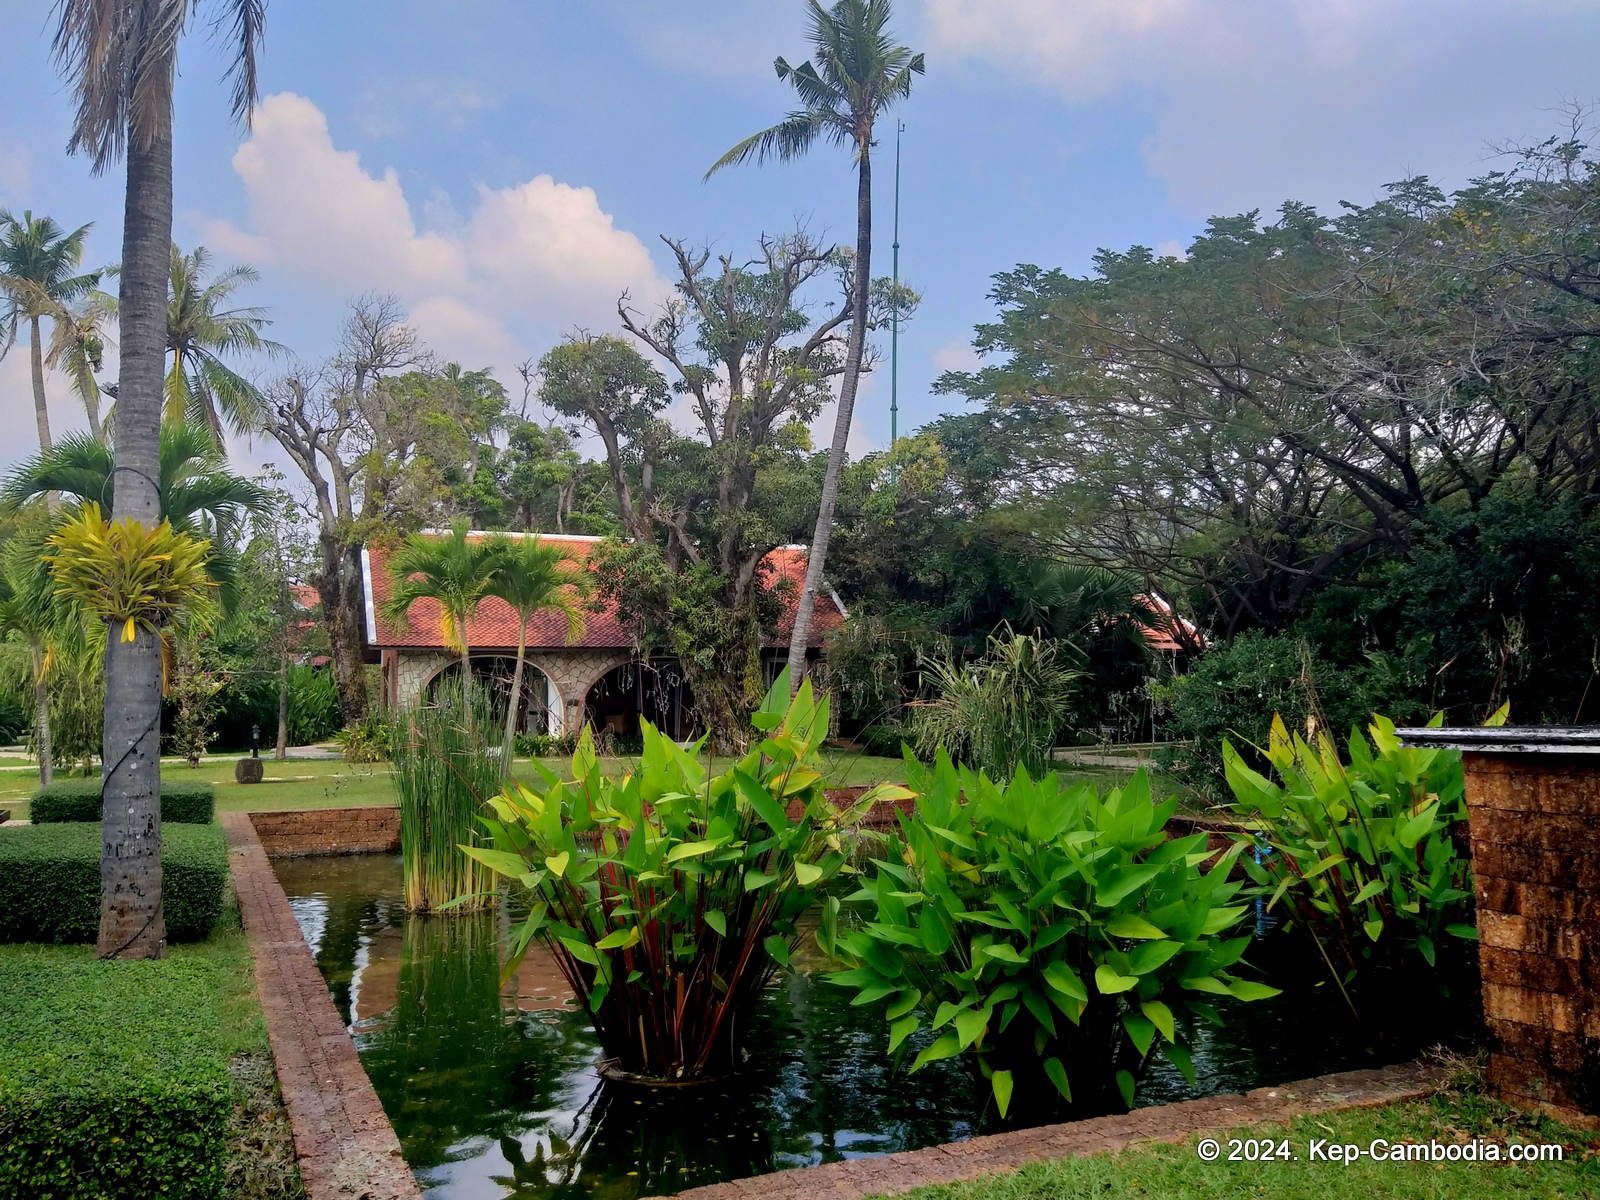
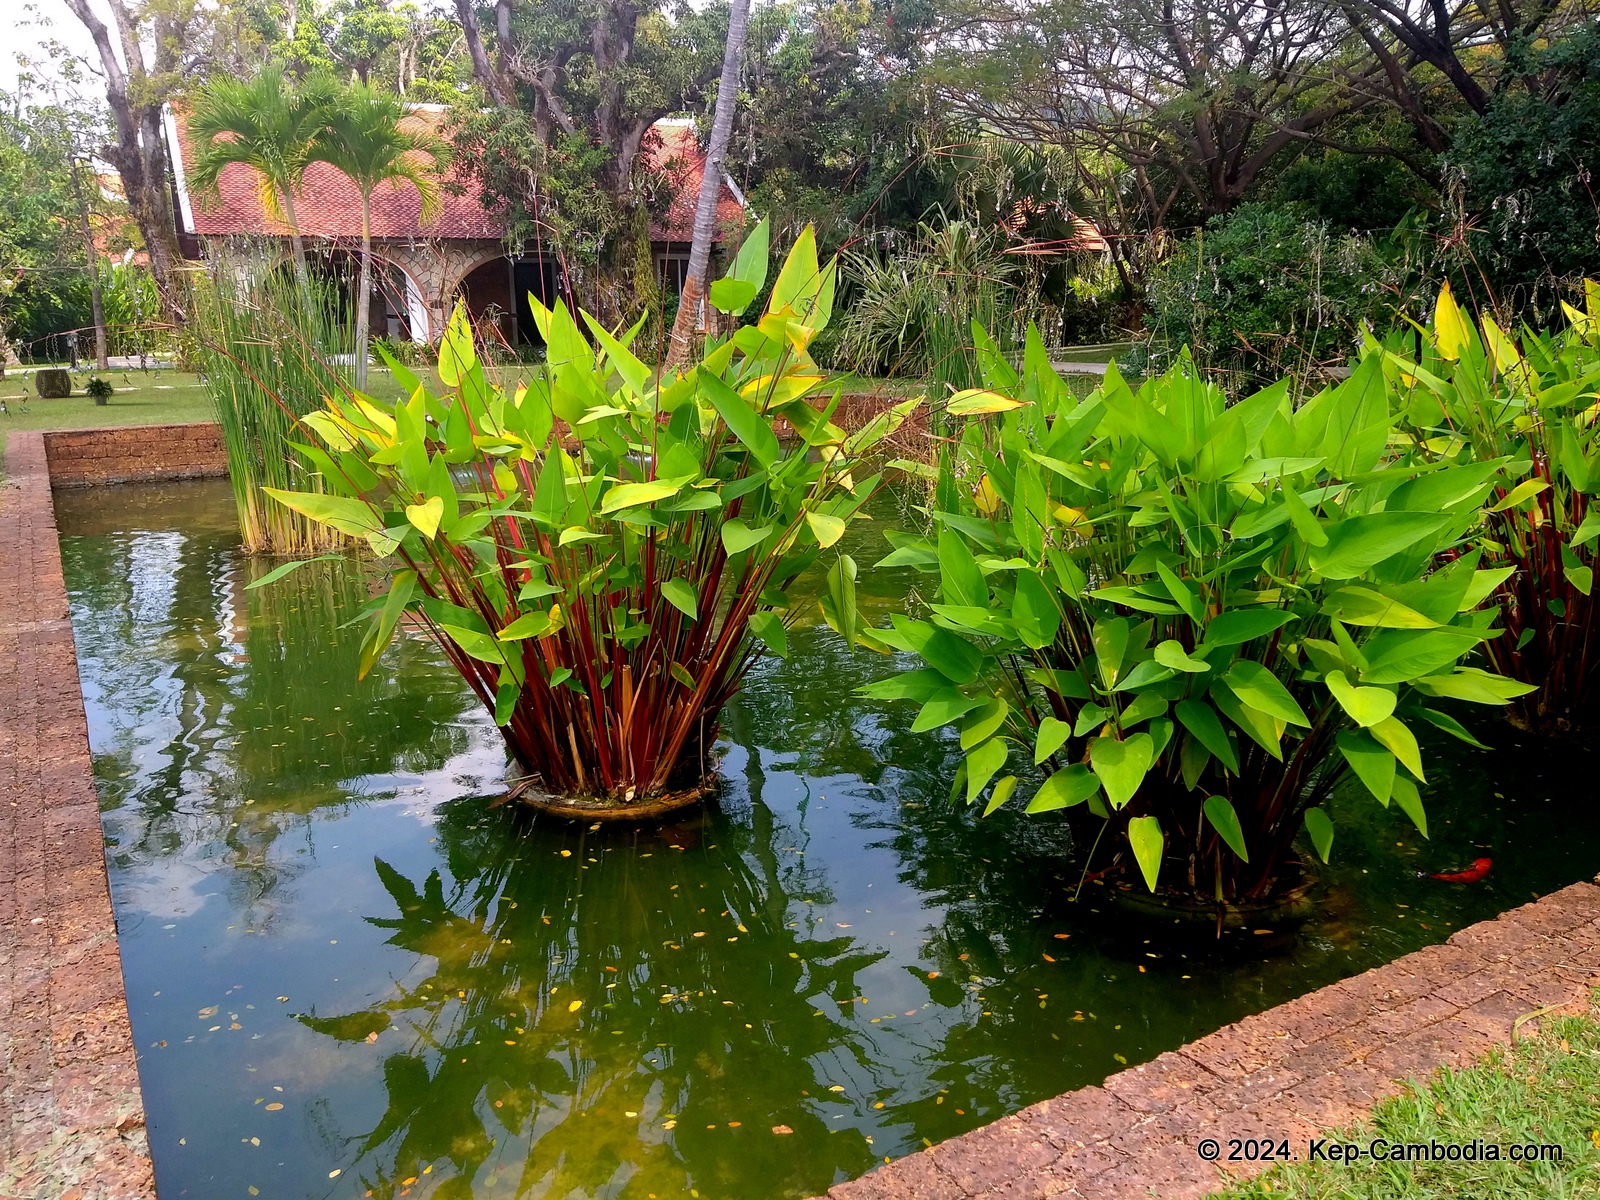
potted plant: none [275,766,300,790] -> present [83,378,114,405]

